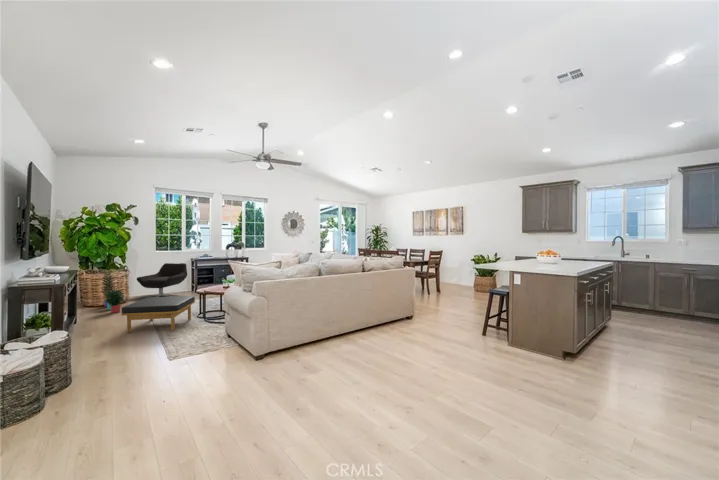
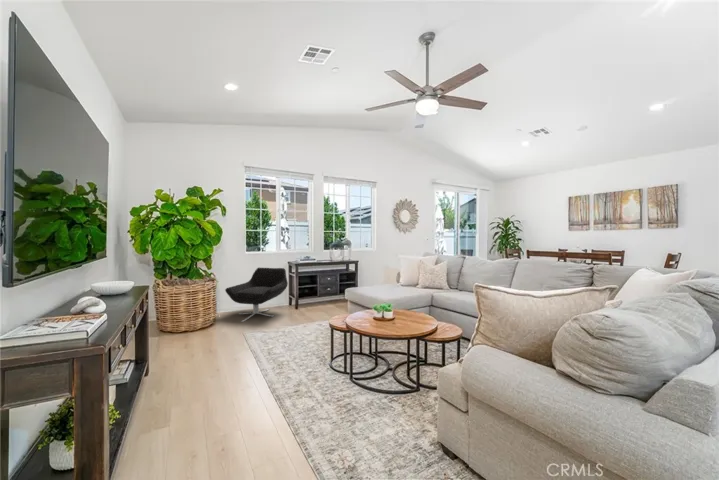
potted plant: present [101,271,124,313] -> none [180,281,215,352]
ottoman: present [121,296,195,333] -> none [219,338,332,424]

